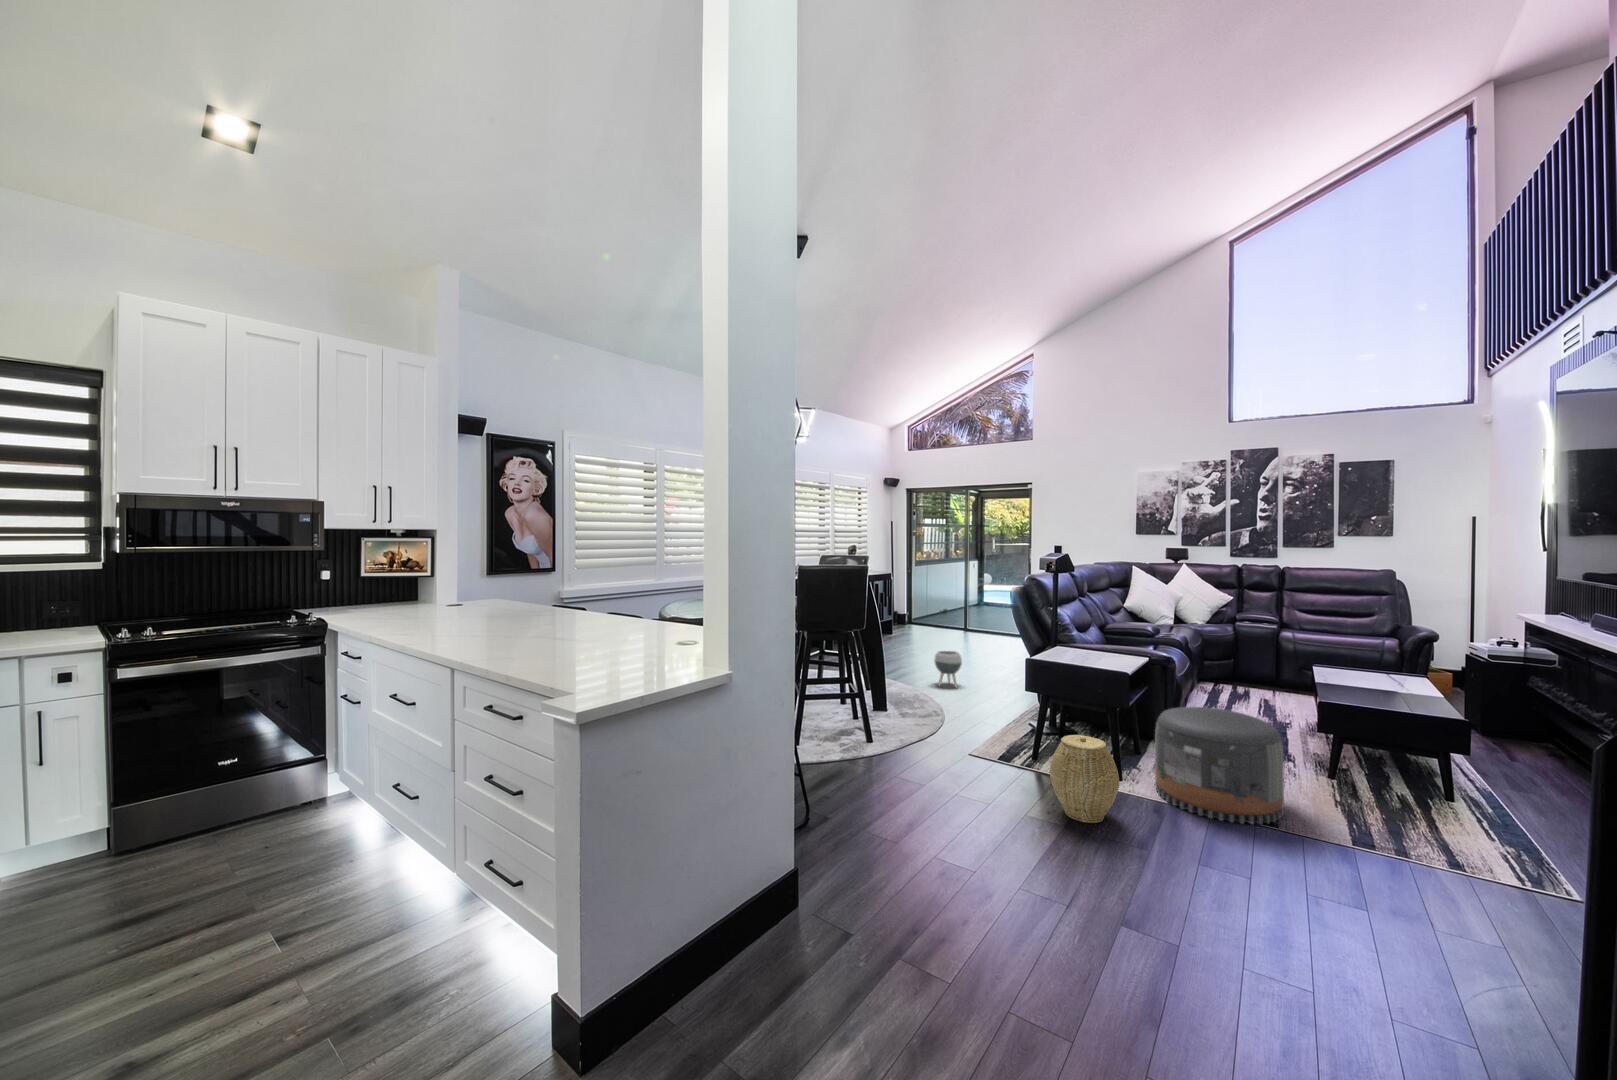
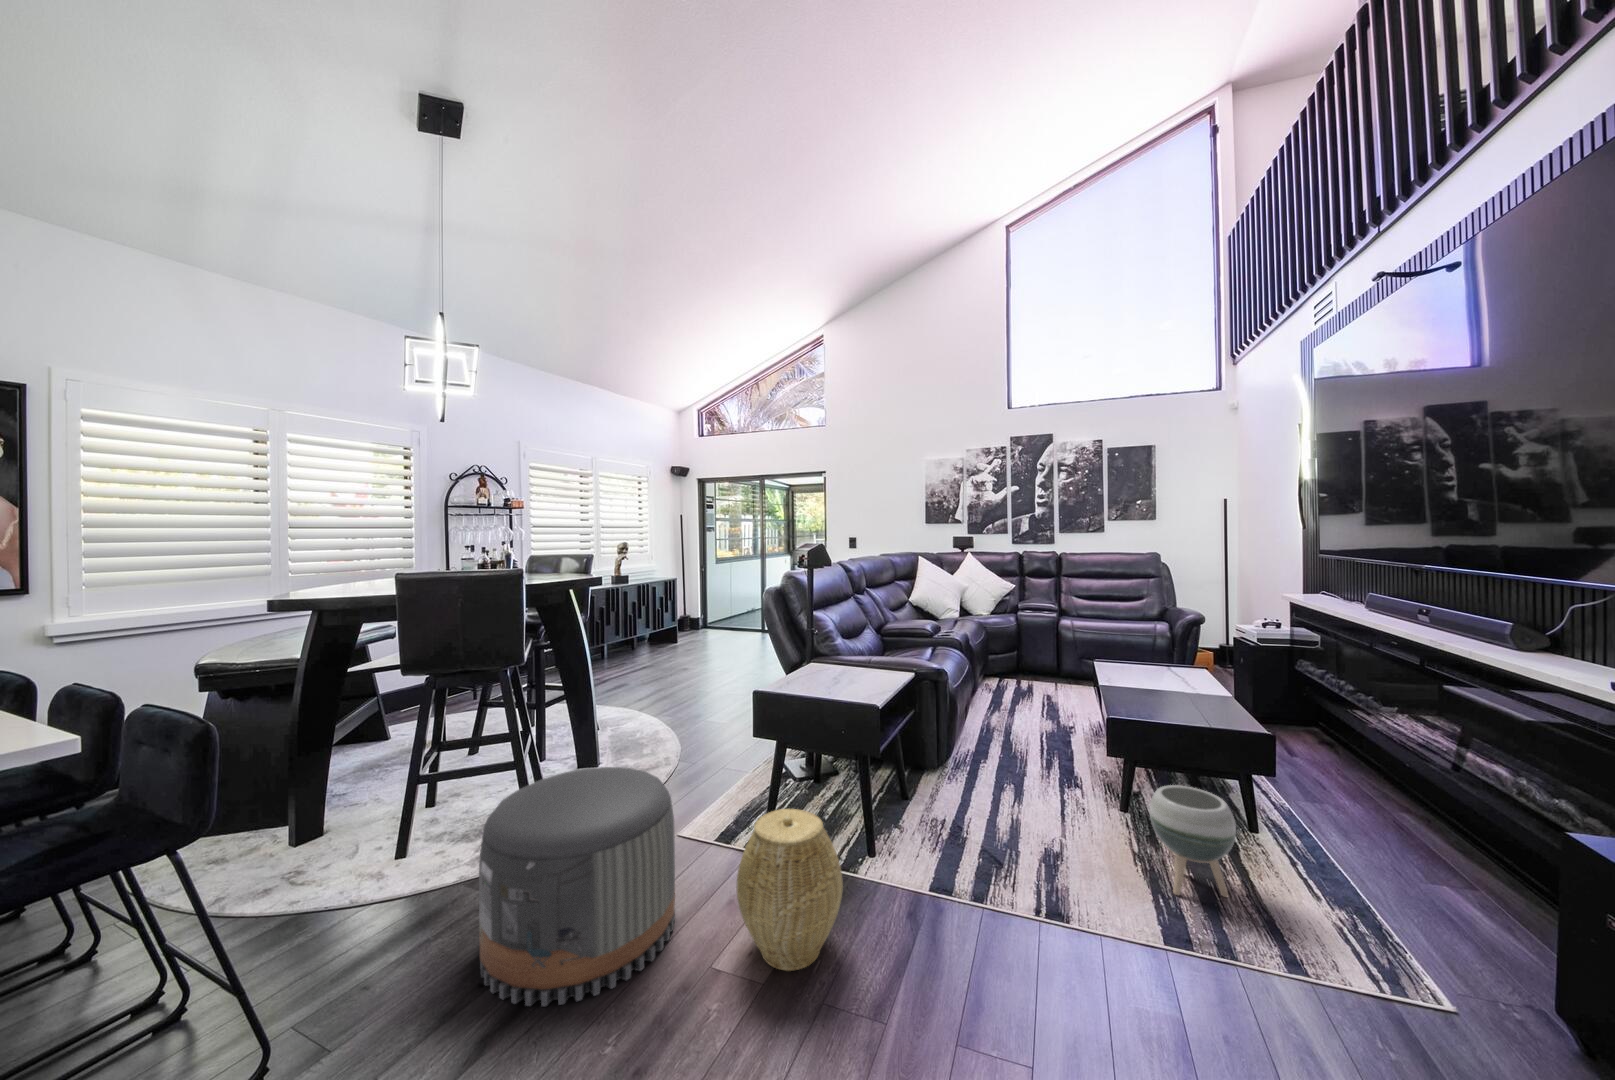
planter: present [934,651,962,687] -> present [1149,785,1236,897]
pouf: present [1155,707,1284,824] -> present [479,767,675,1006]

